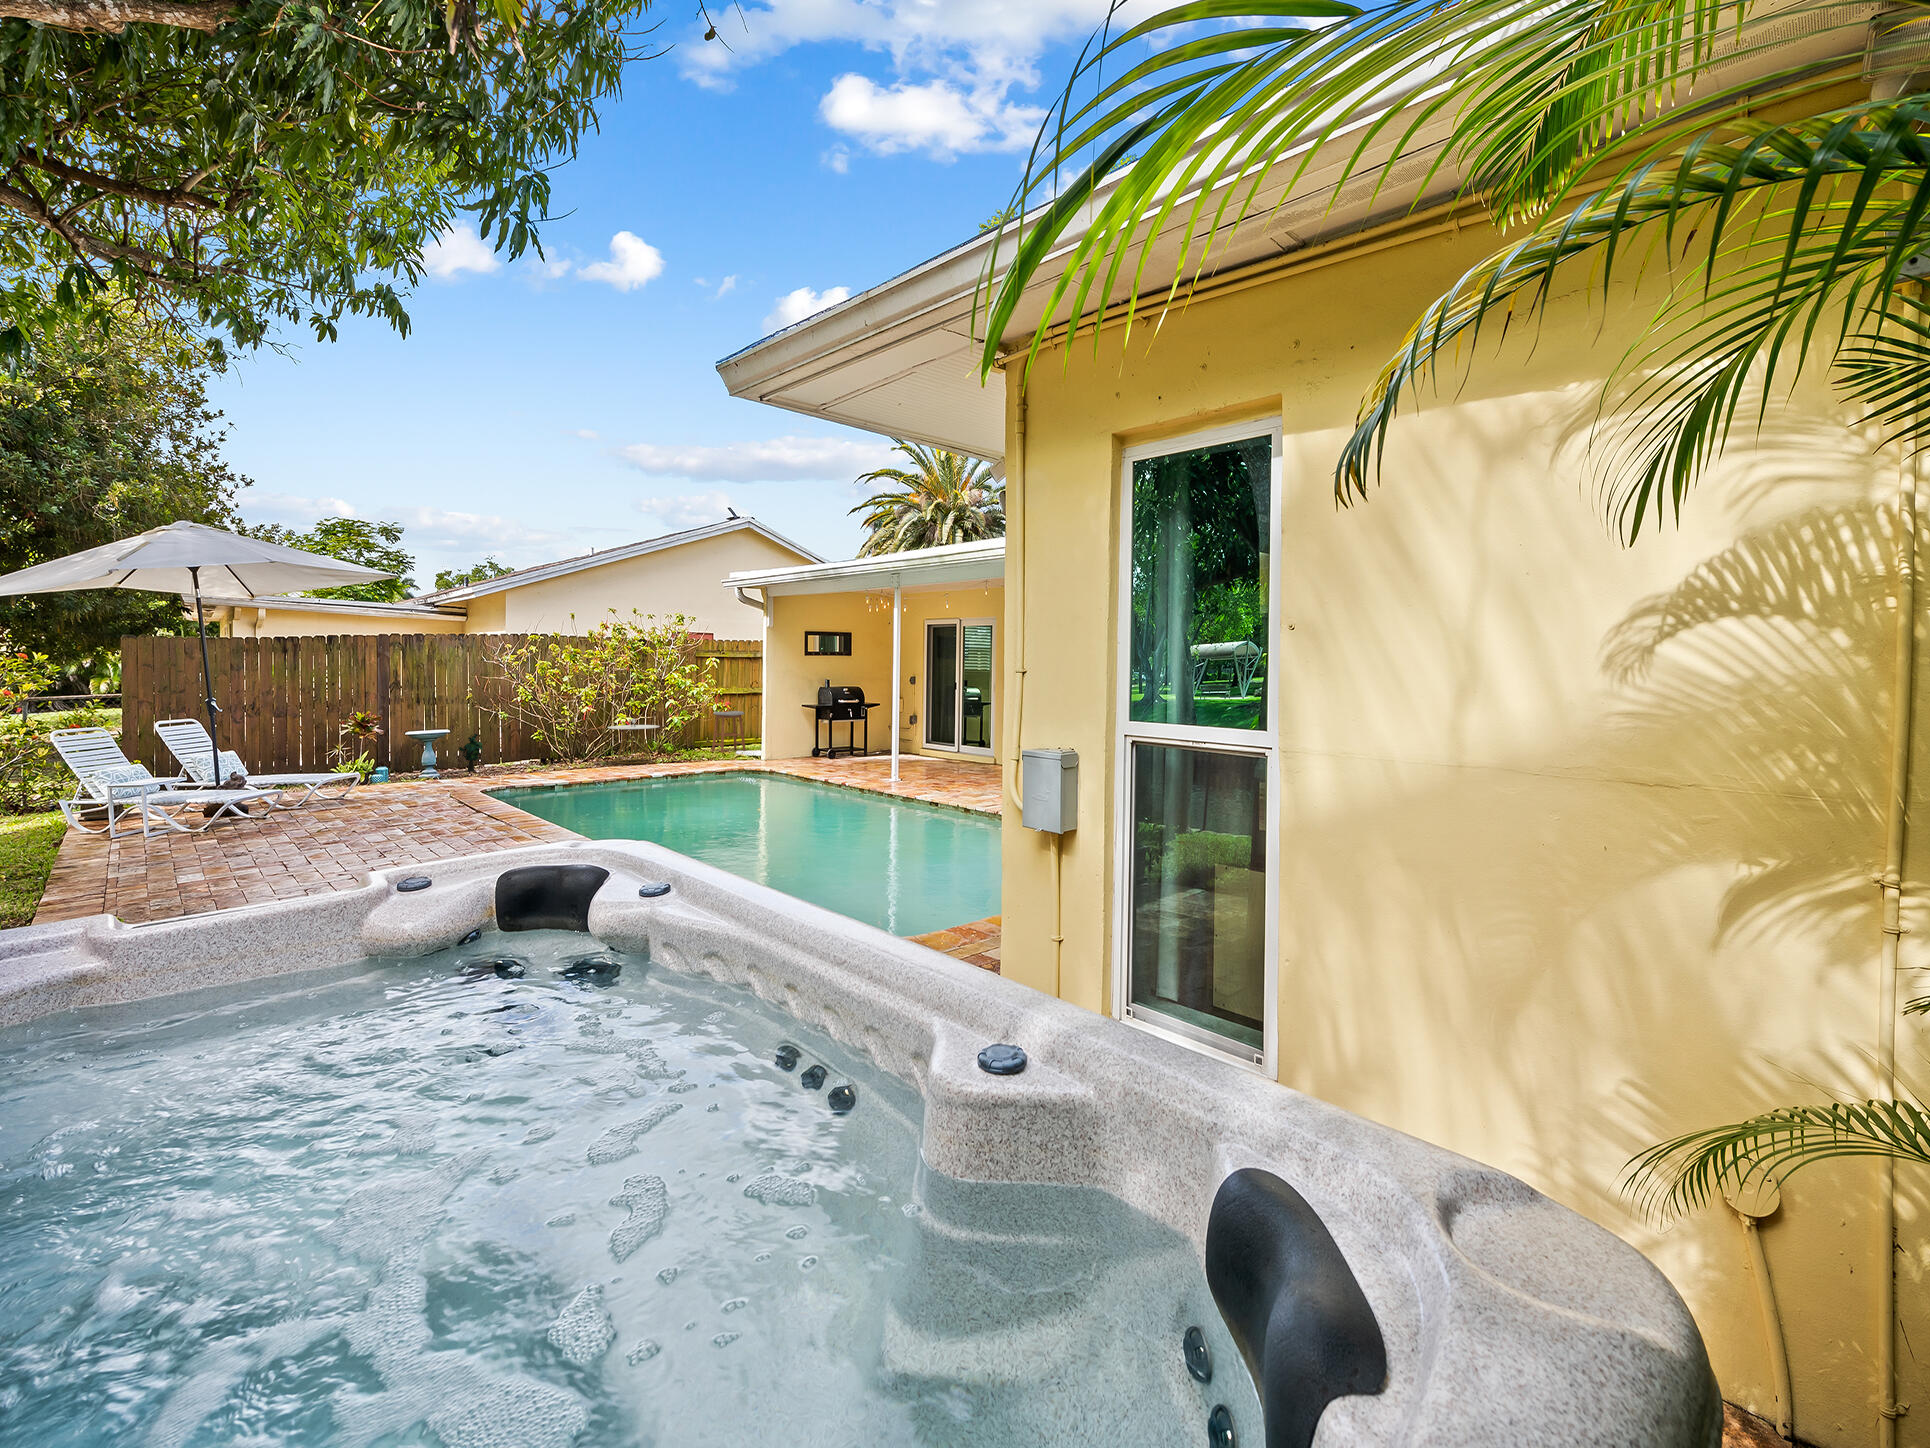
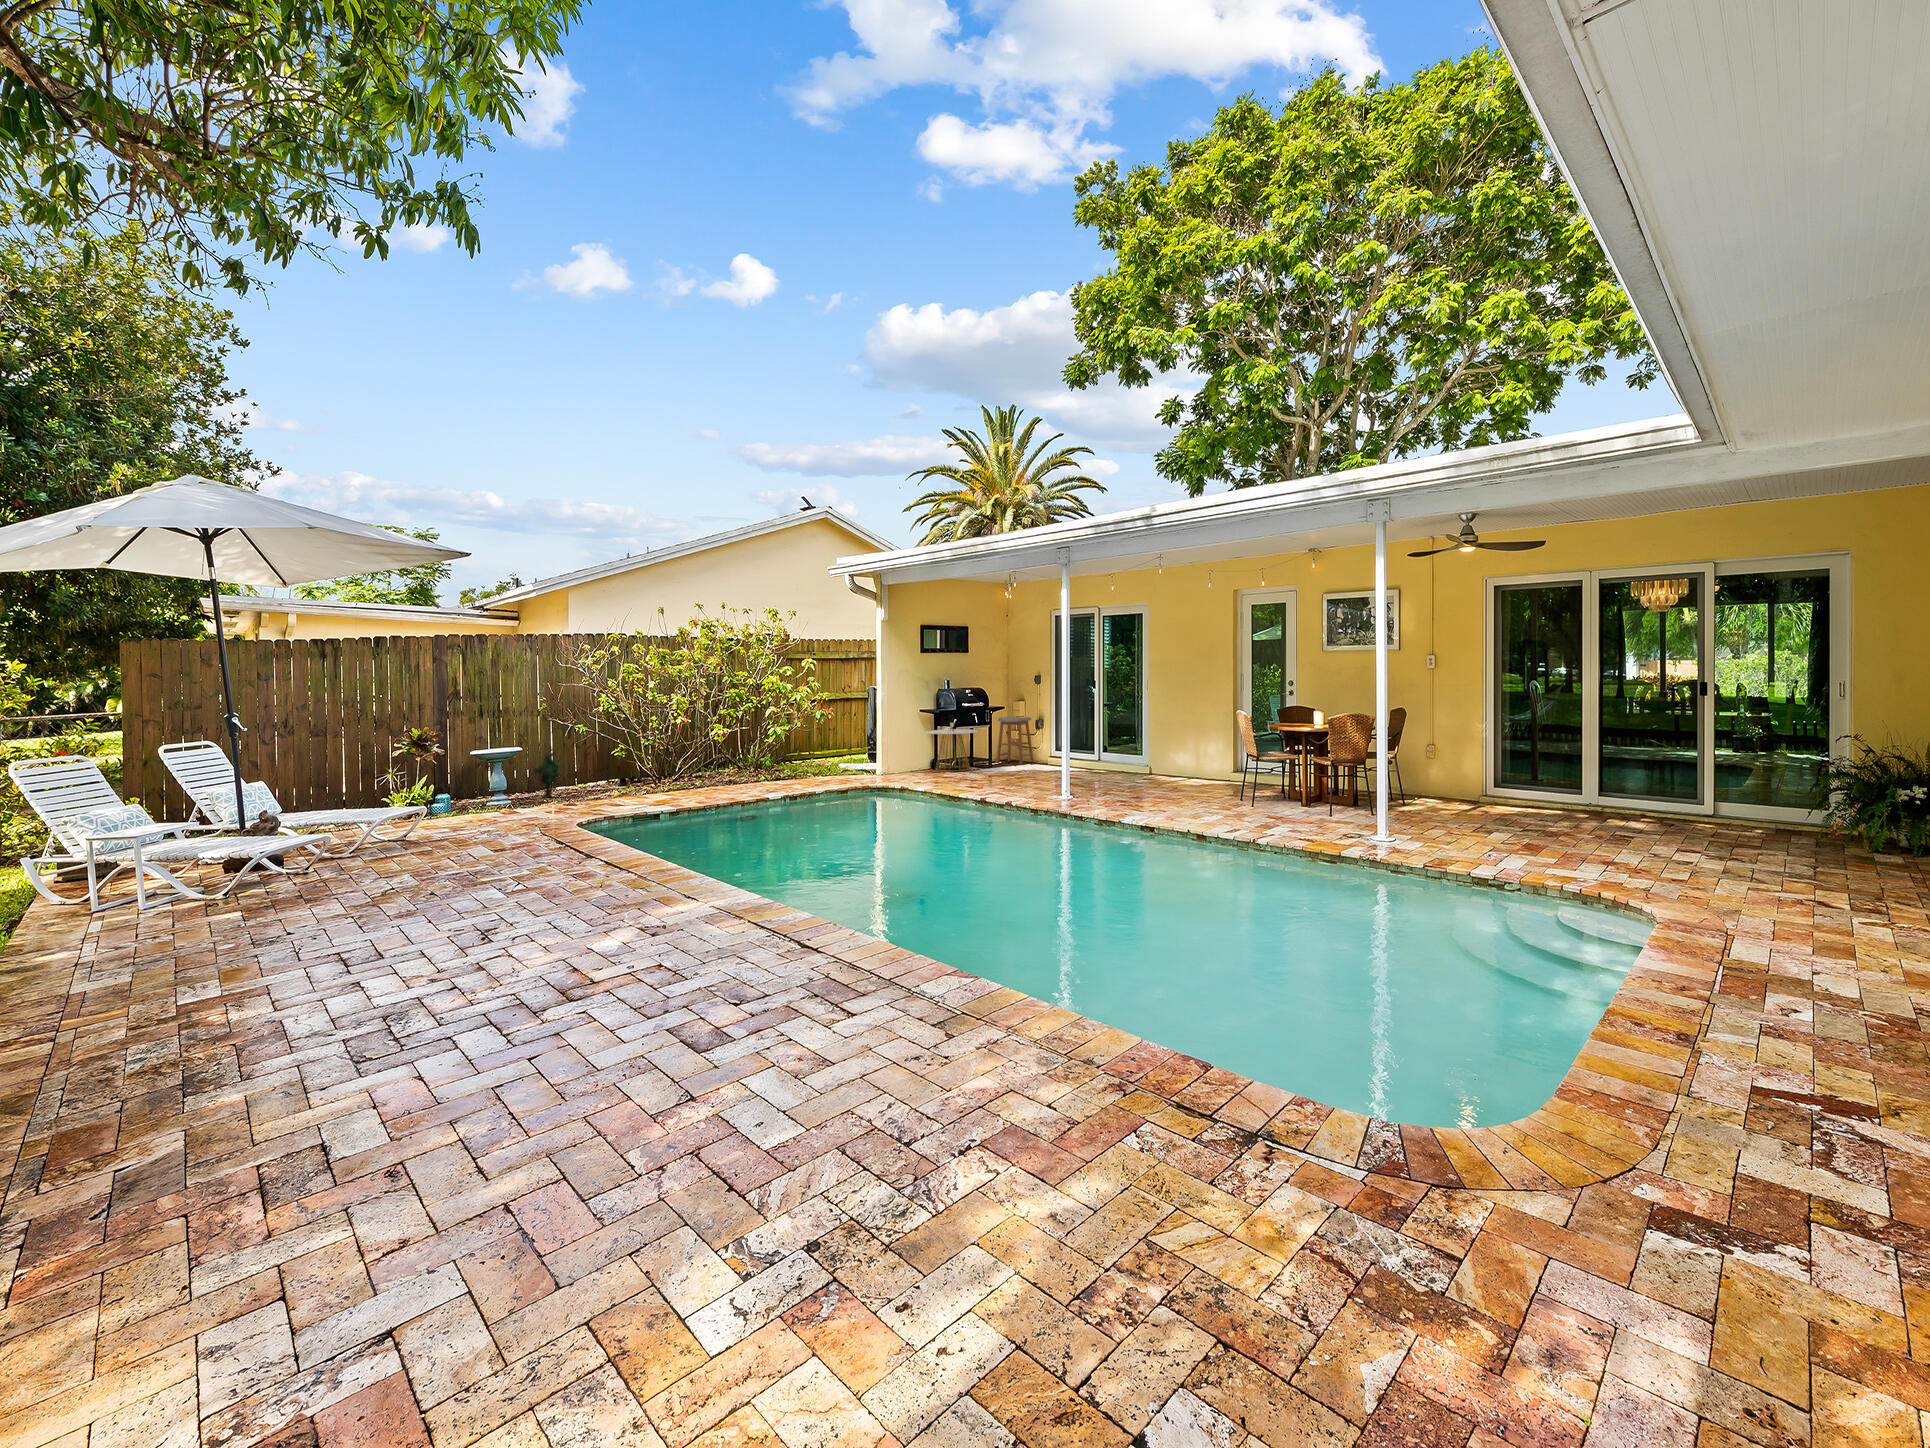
stool: present [712,711,746,752] -> present [996,717,1034,764]
side table: present [608,719,660,764] -> present [926,723,978,772]

